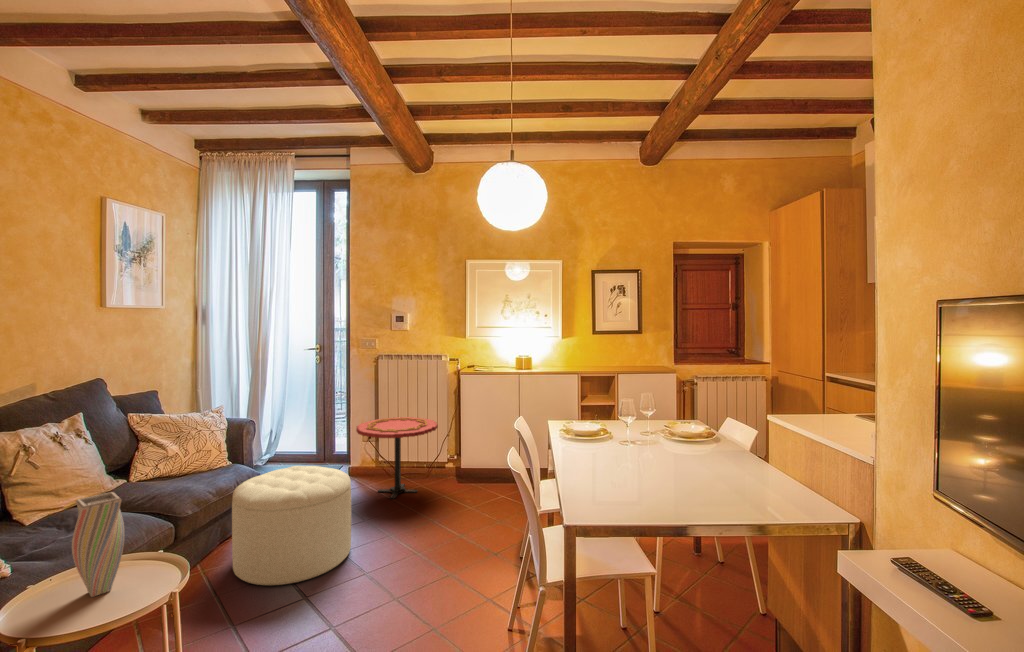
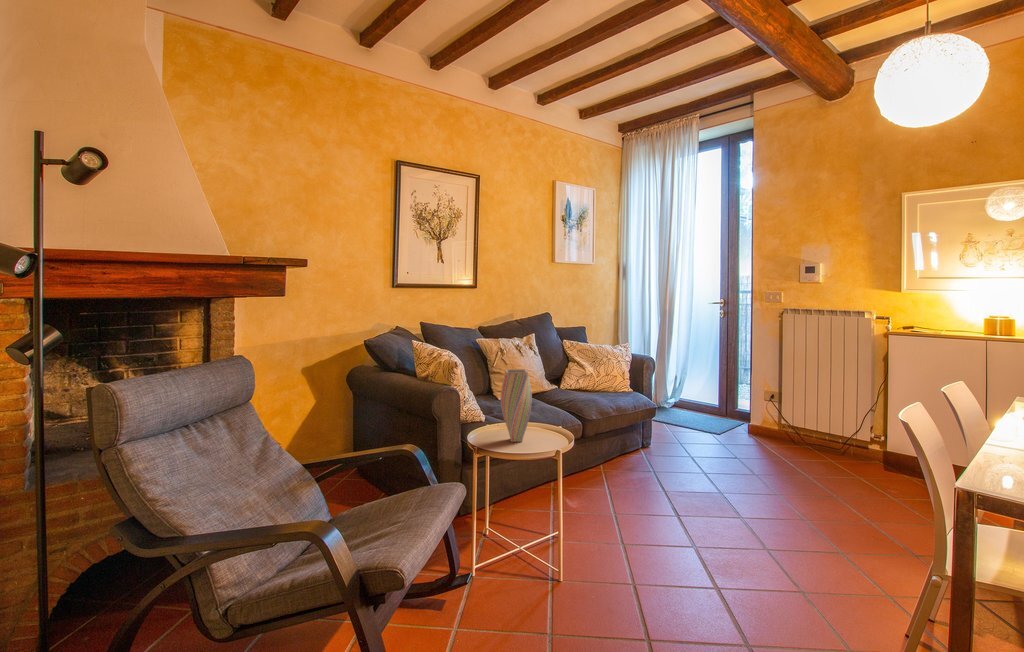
side table: present [356,417,438,499] -> none [753,376,862,465]
ottoman: present [232,466,351,585] -> none [624,400,735,505]

